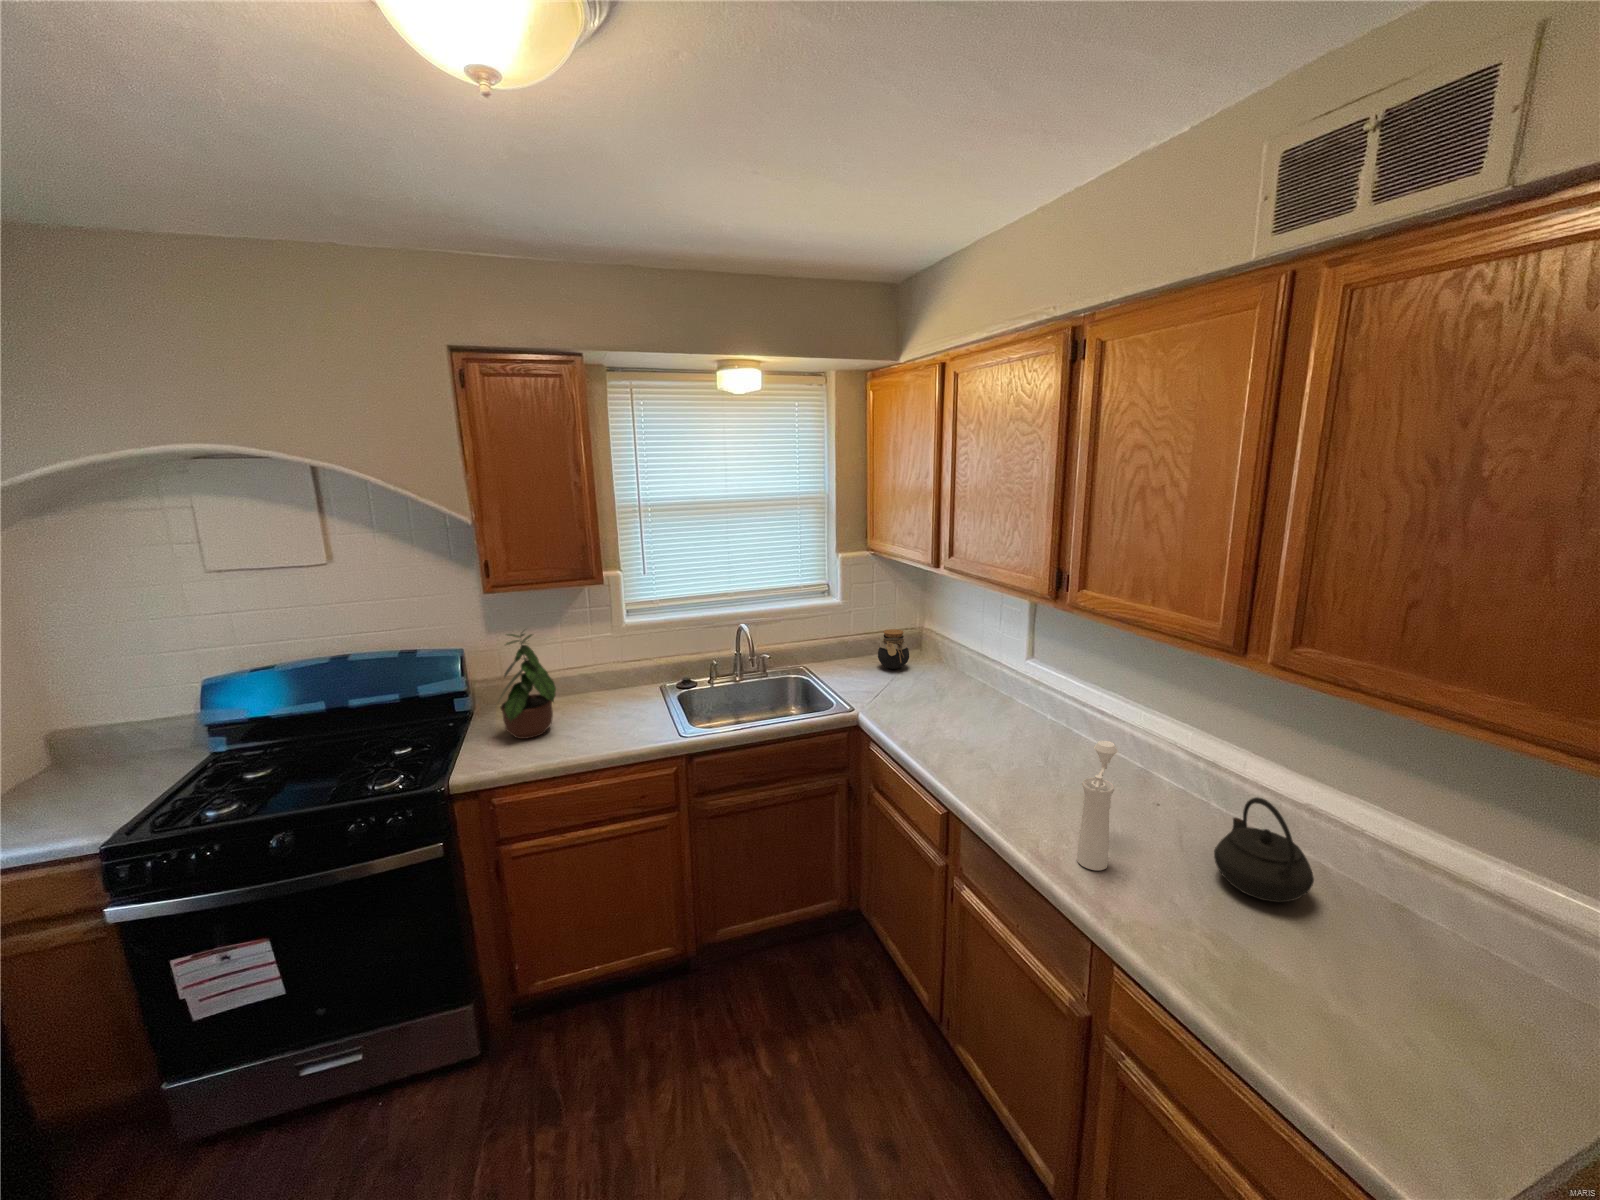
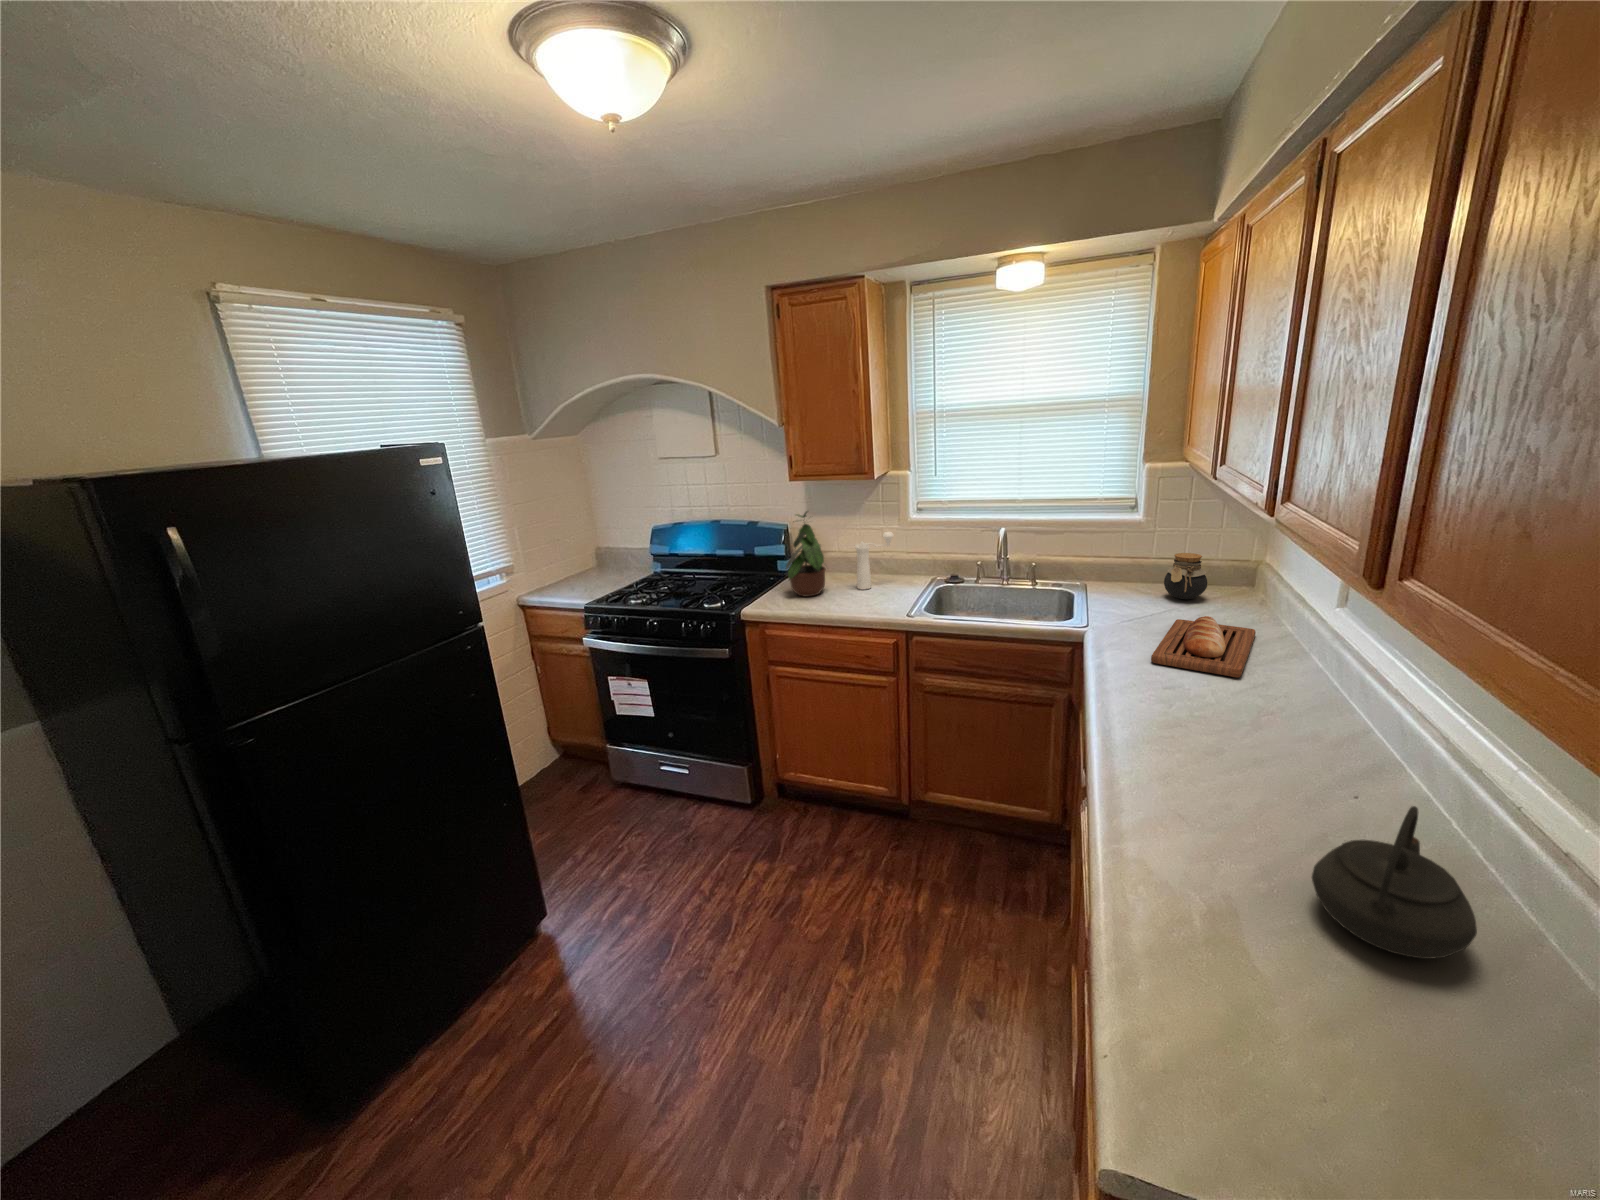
bread loaf: none [915,682,1002,731] -> present [1151,616,1256,678]
pepper mill: present [1077,741,1118,870] -> present [855,532,893,589]

